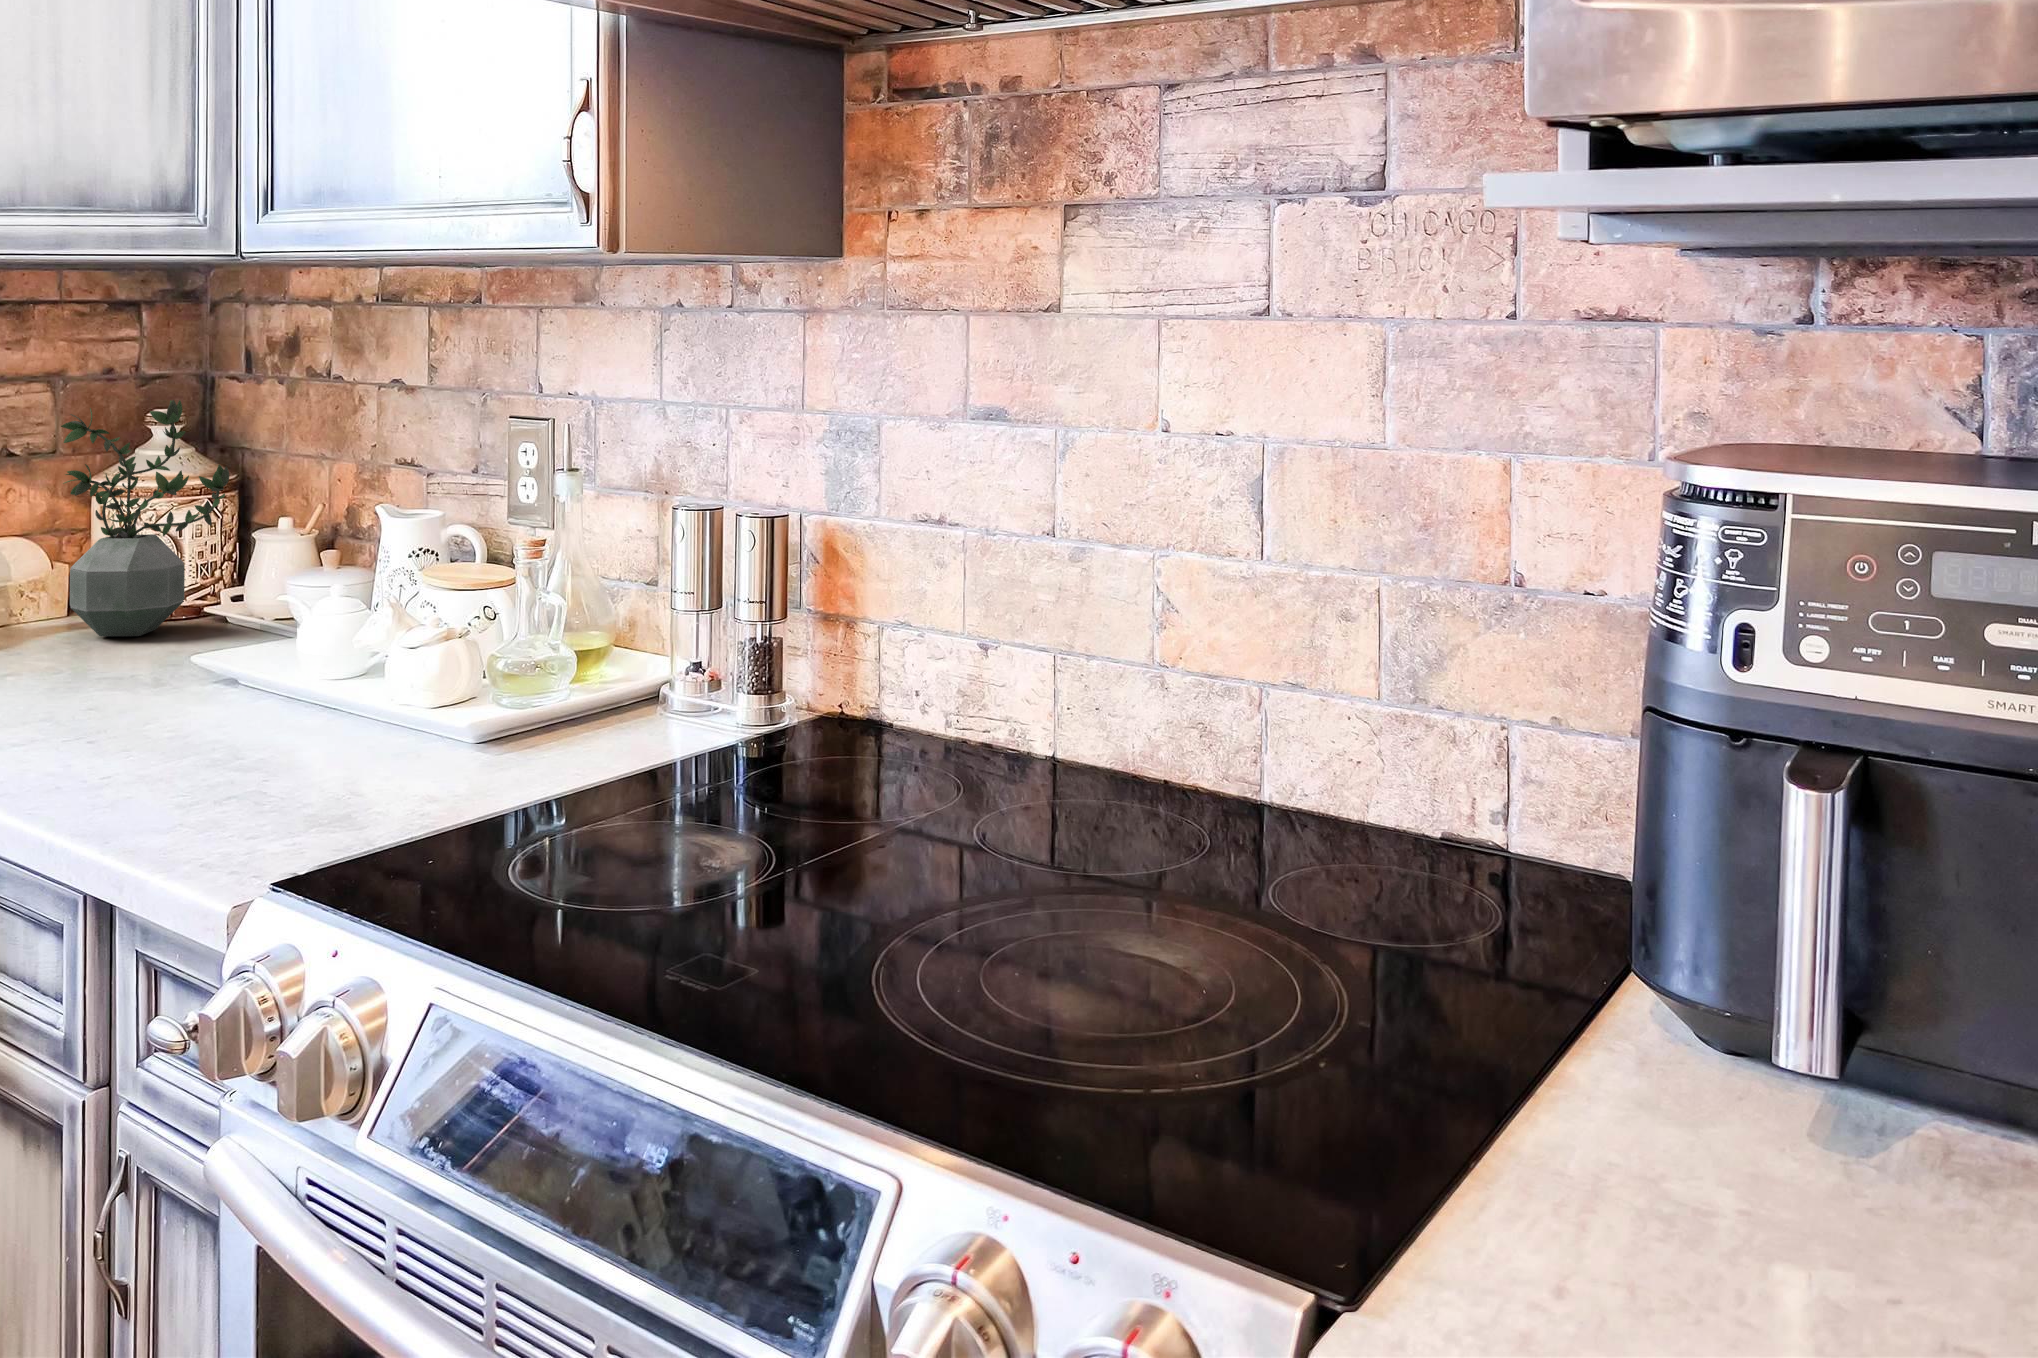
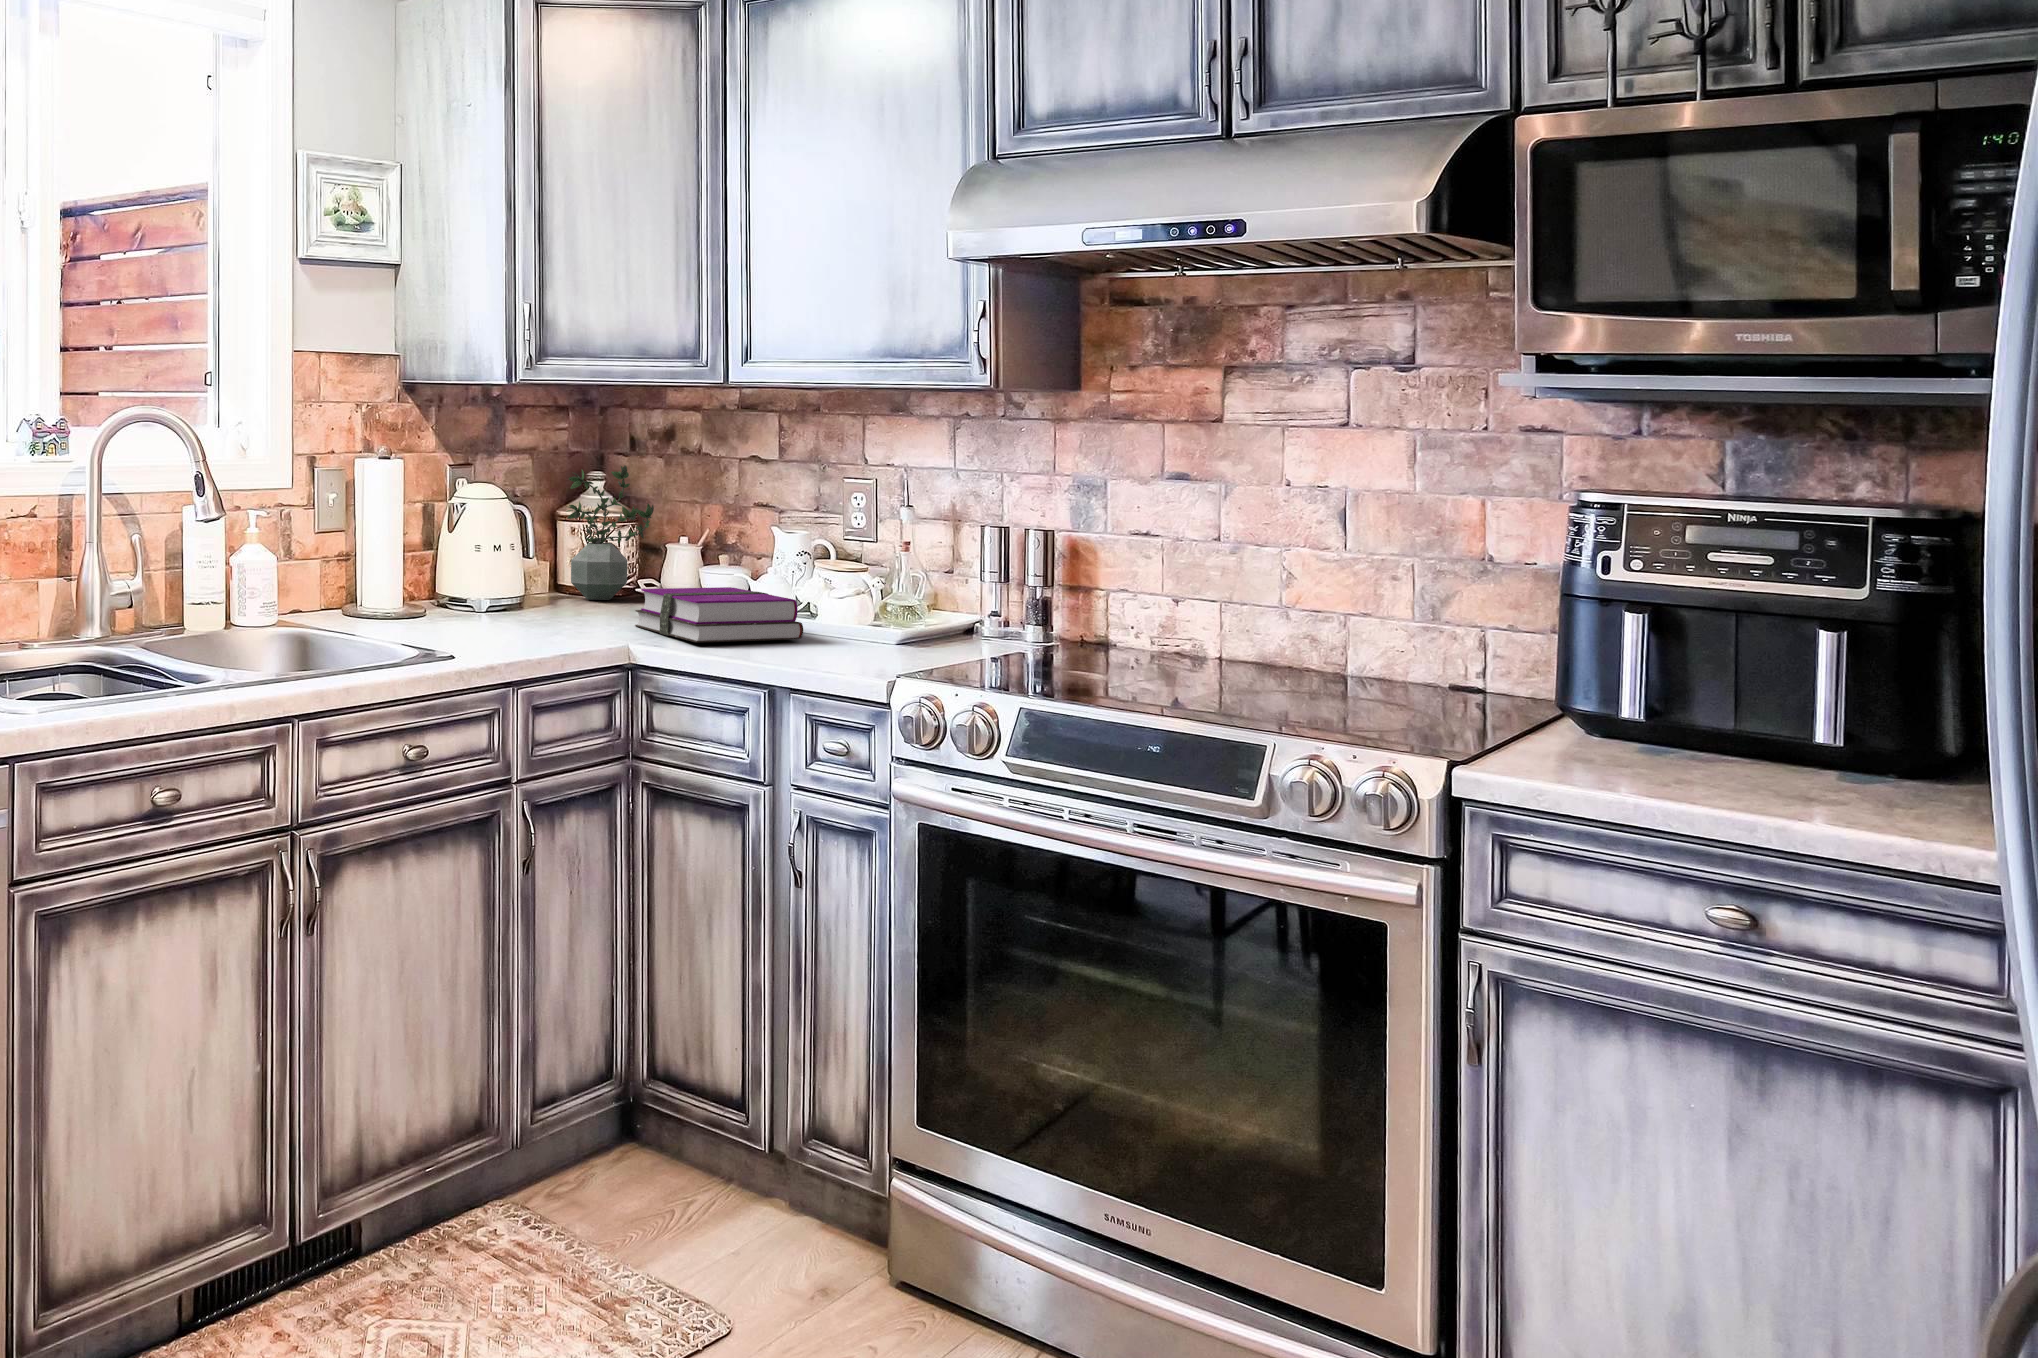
hardback book: none [37,626,298,767] -> present [635,587,803,642]

